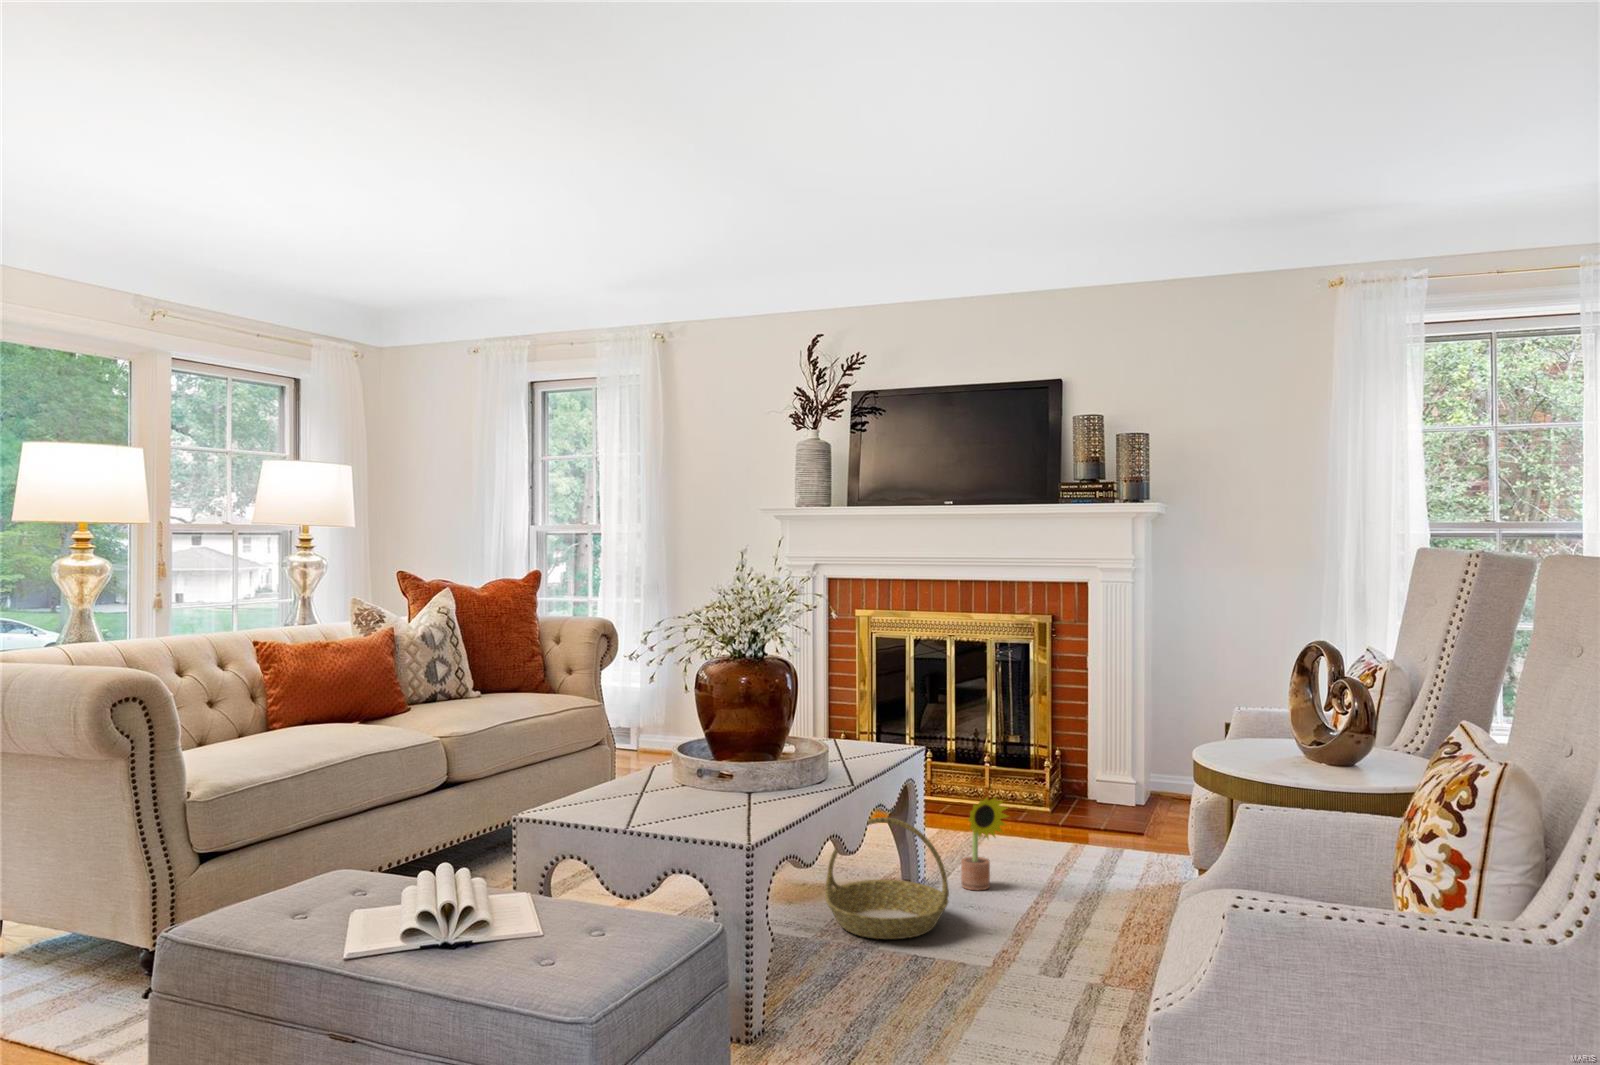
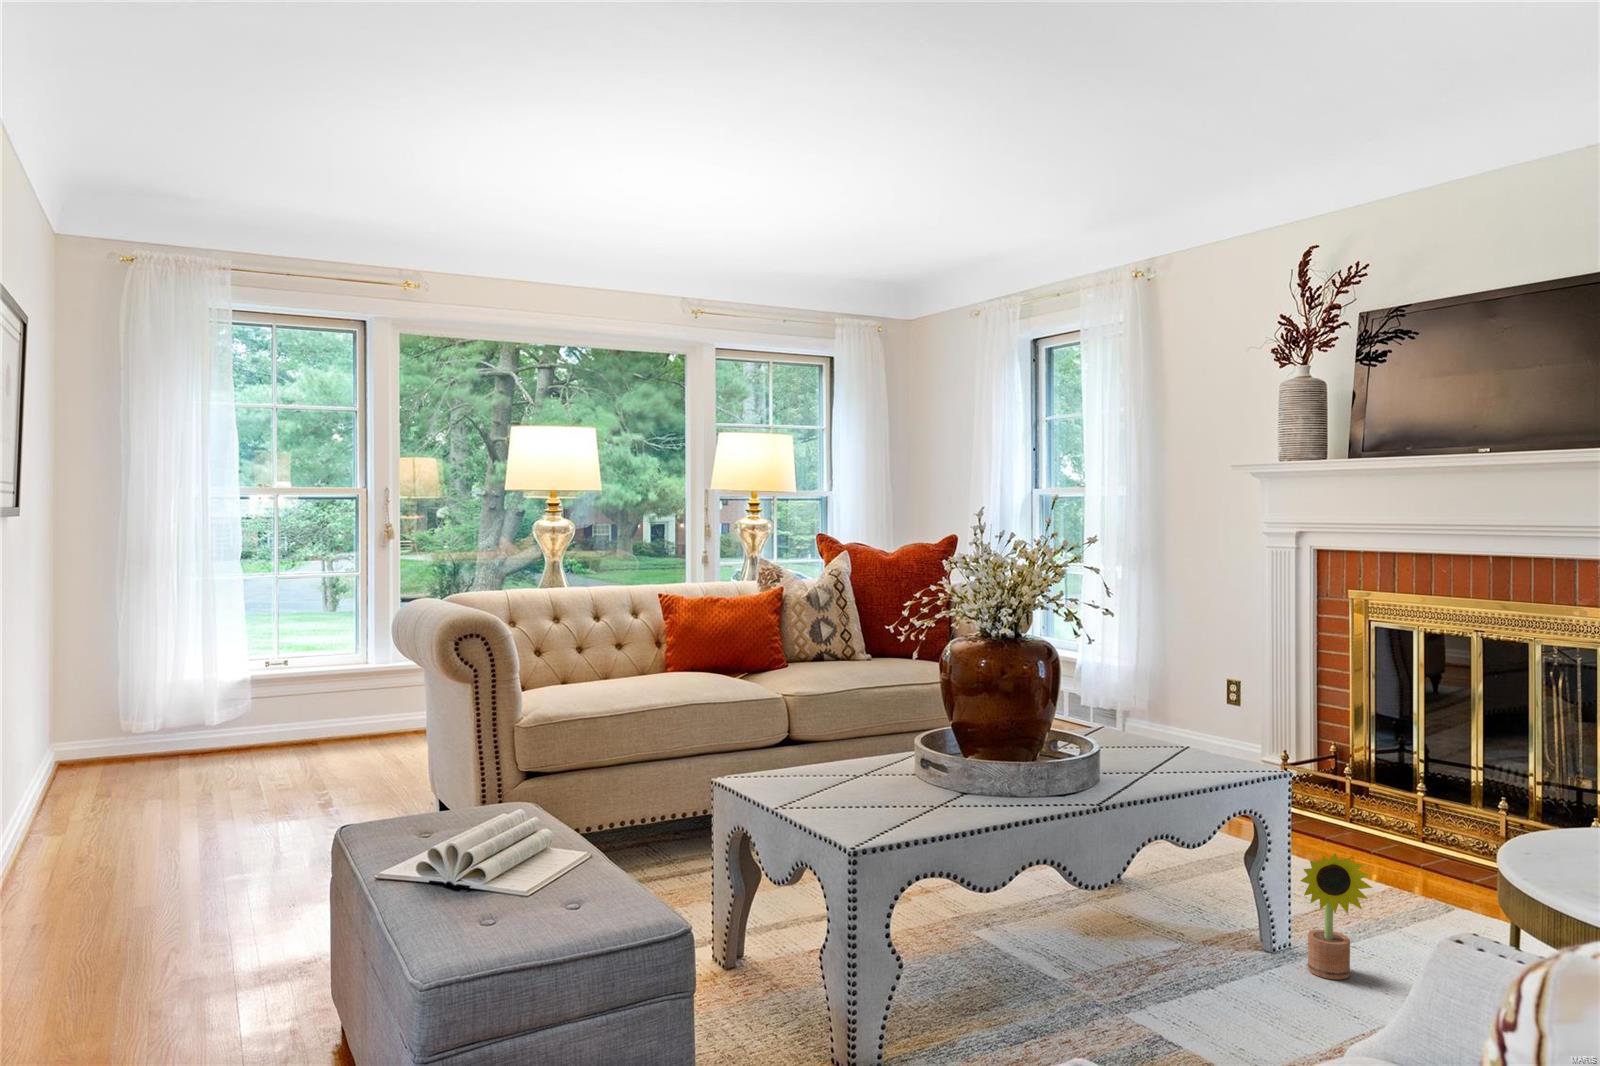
basket: present [825,817,949,939] -> none [1063,852,1226,1012]

